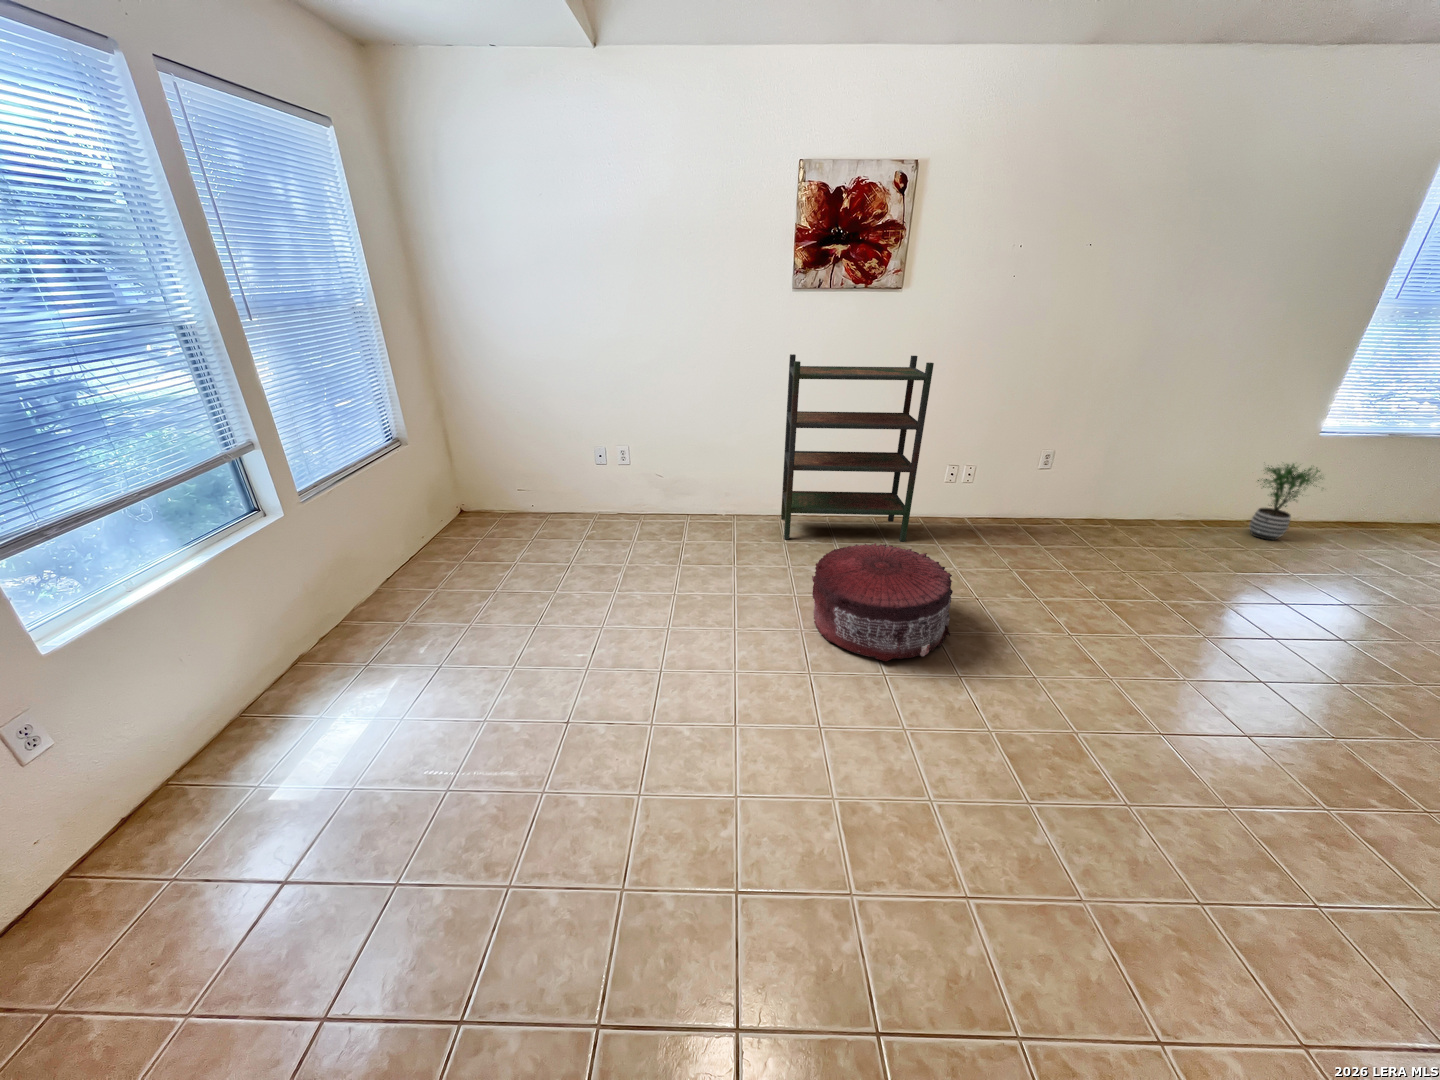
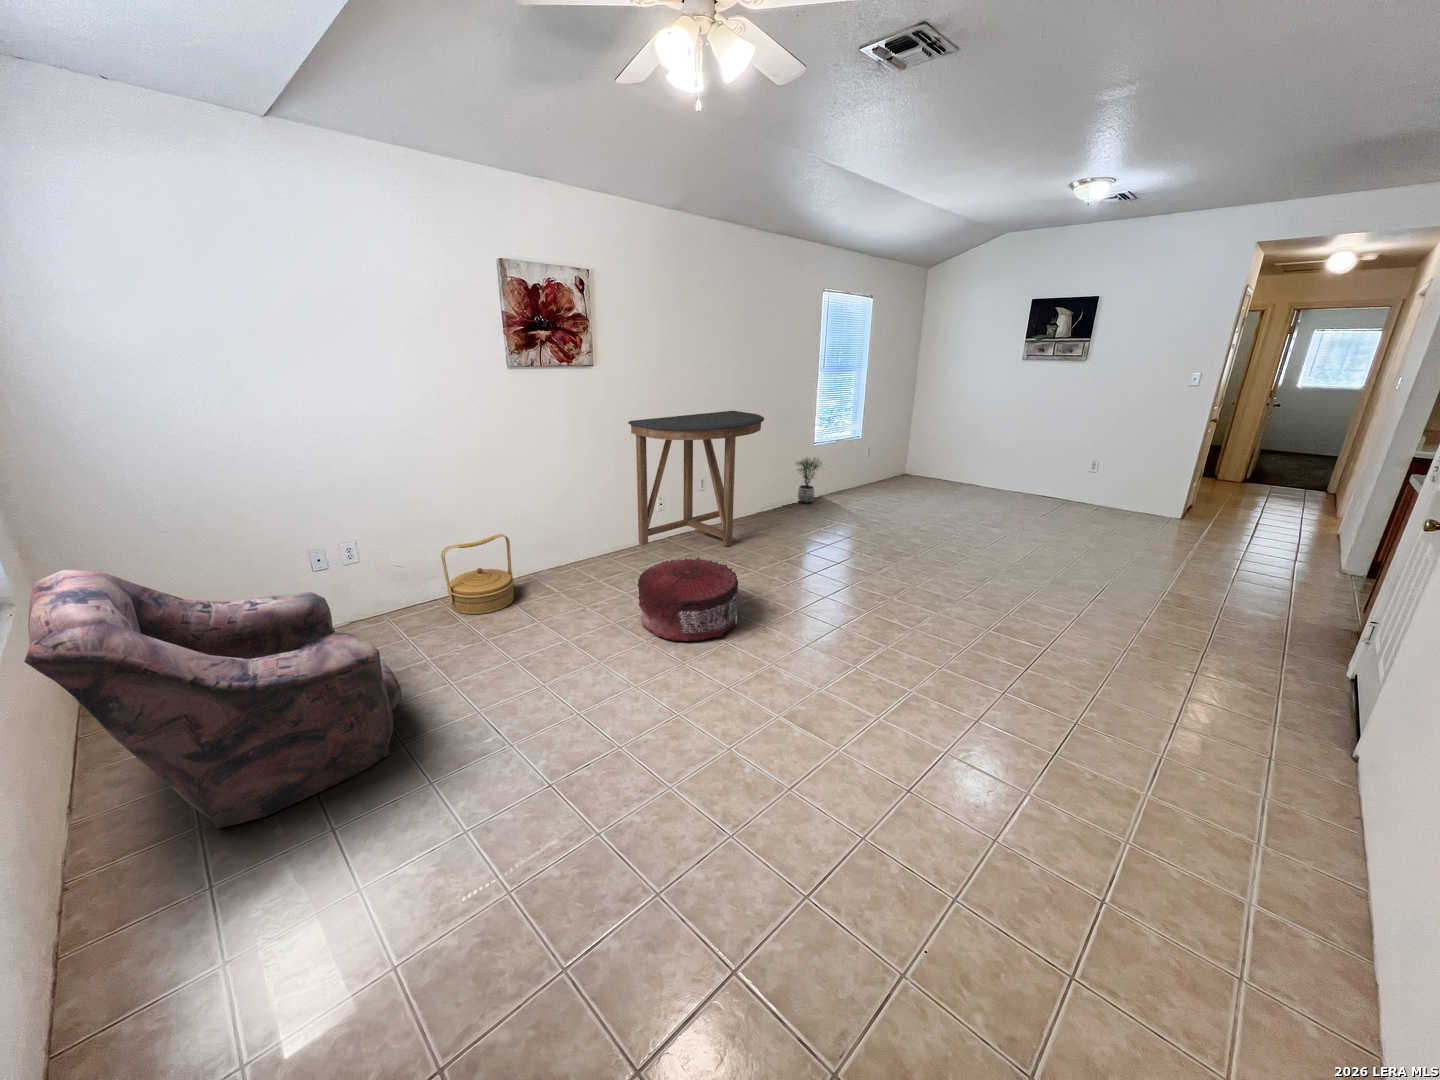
bookshelf: present [781,354,934,542] -> none [518,416,644,588]
console table: none [923,364,1176,559] -> present [628,411,764,547]
armchair: none [304,414,566,624] -> present [24,570,402,828]
woven basket: none [681,467,749,541] -> present [441,534,514,614]

